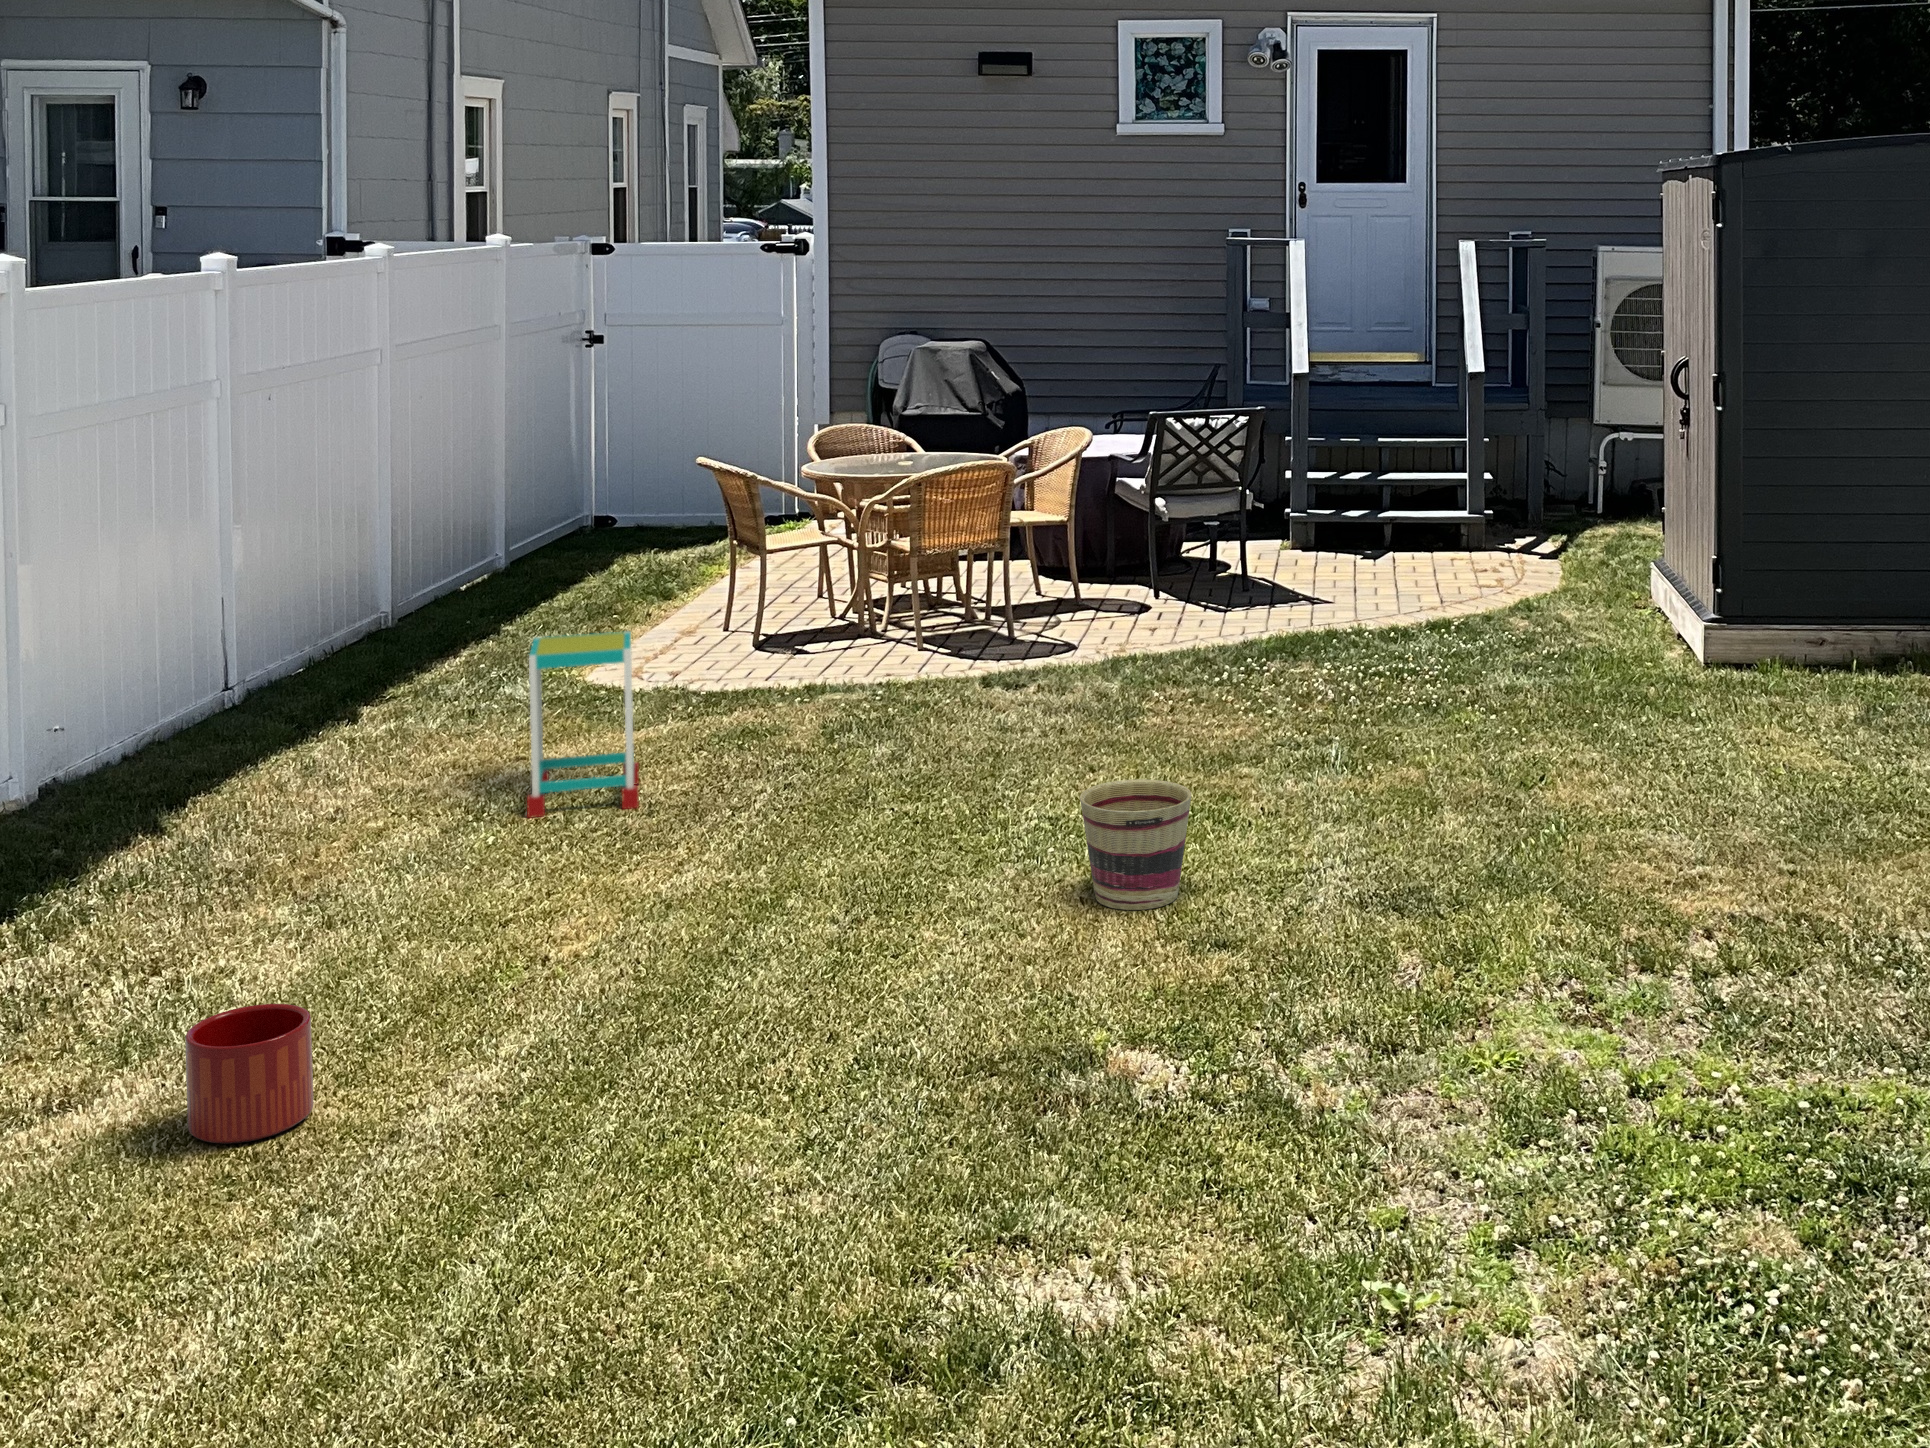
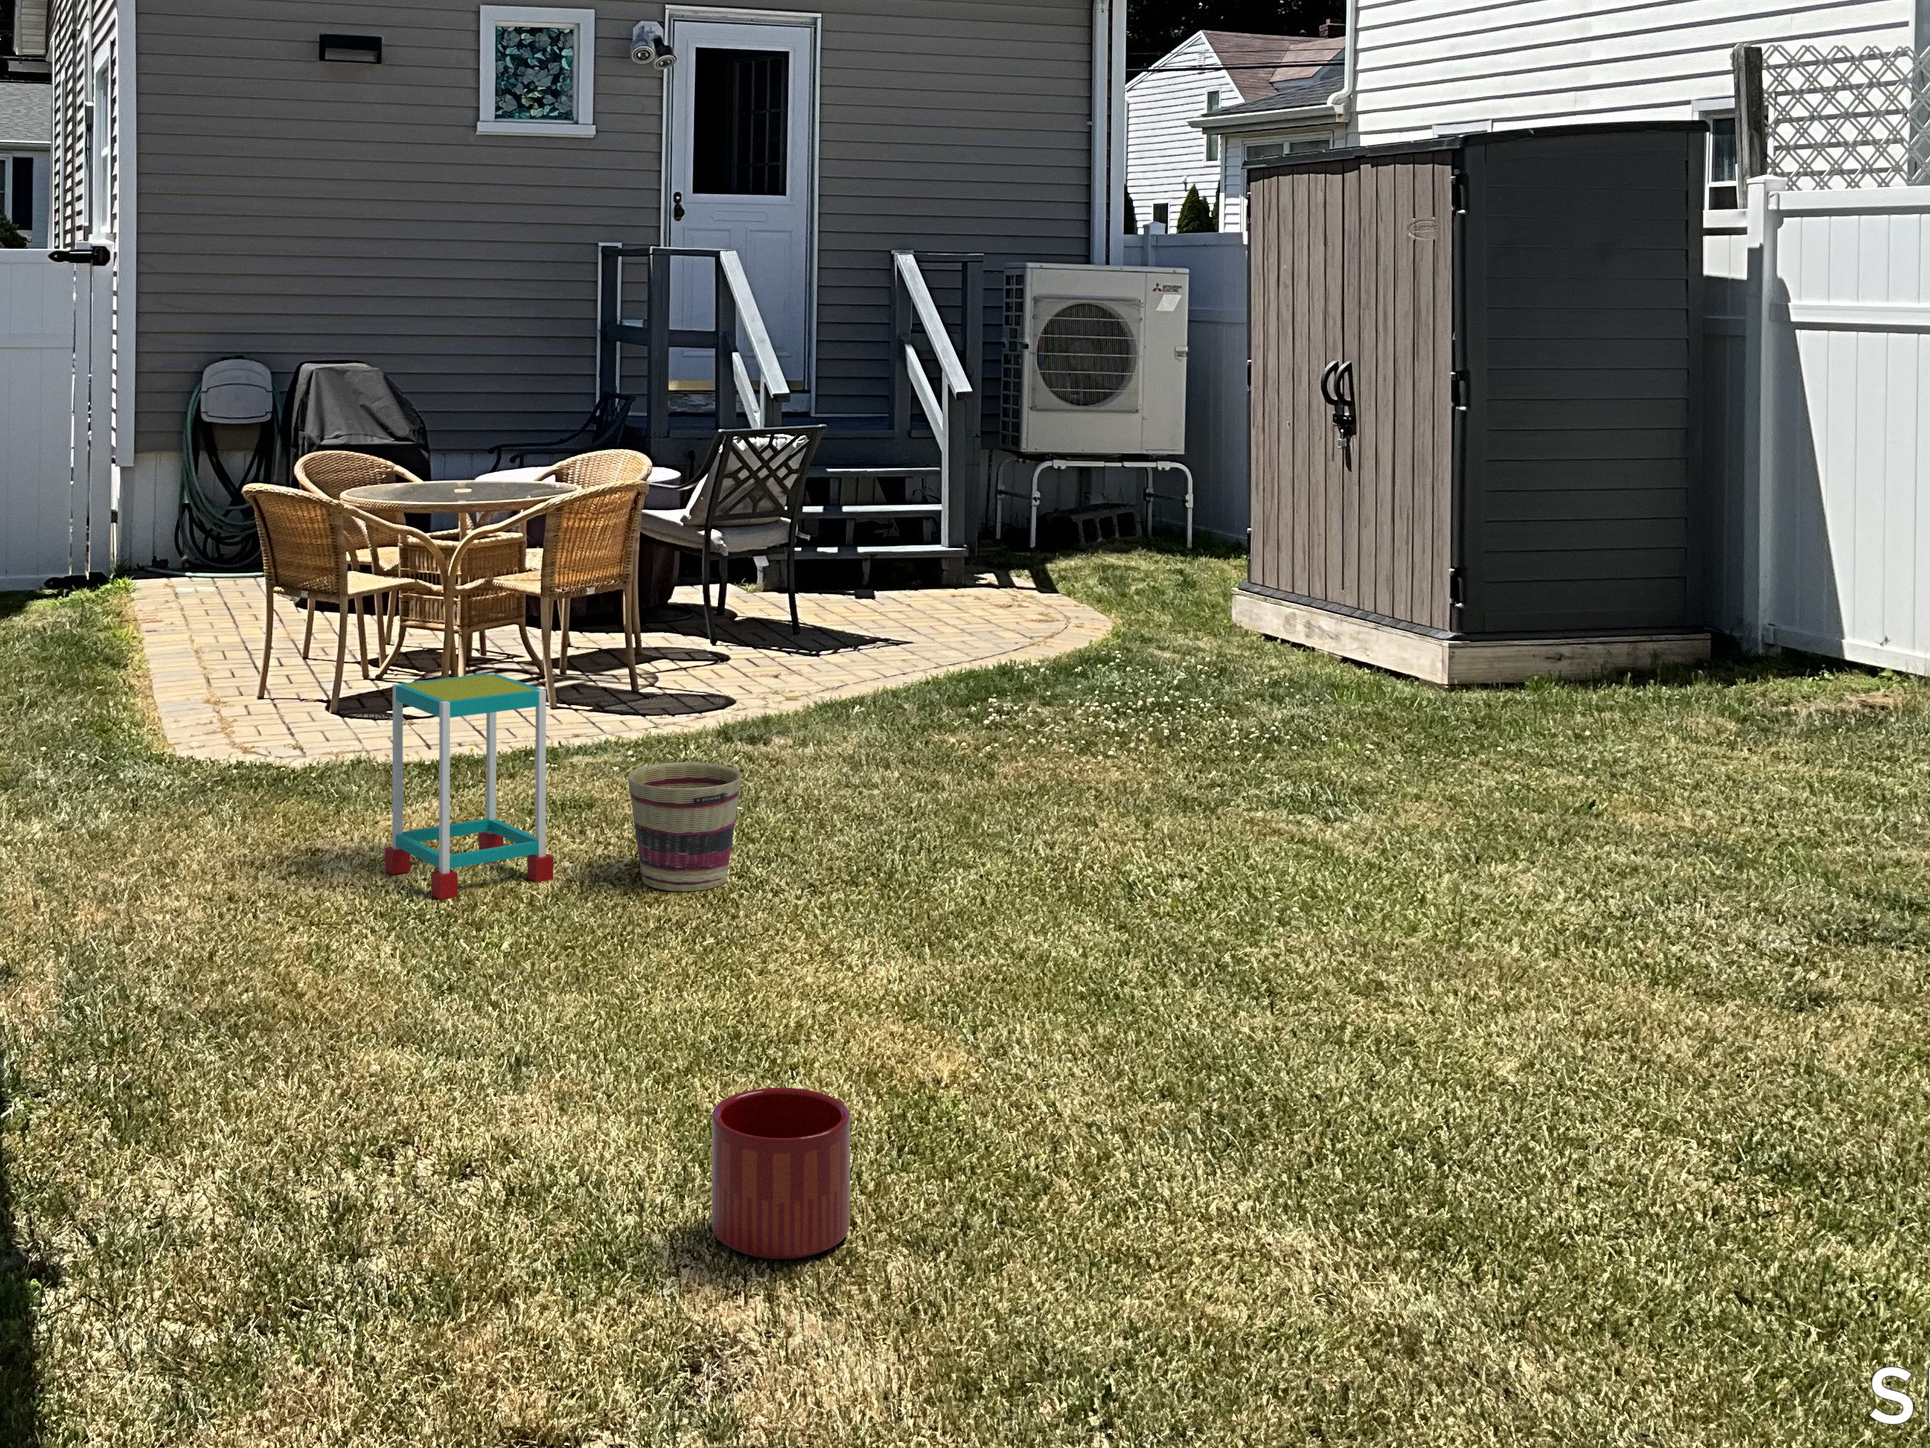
basket: present [1080,779,1191,910] -> present [628,762,742,891]

